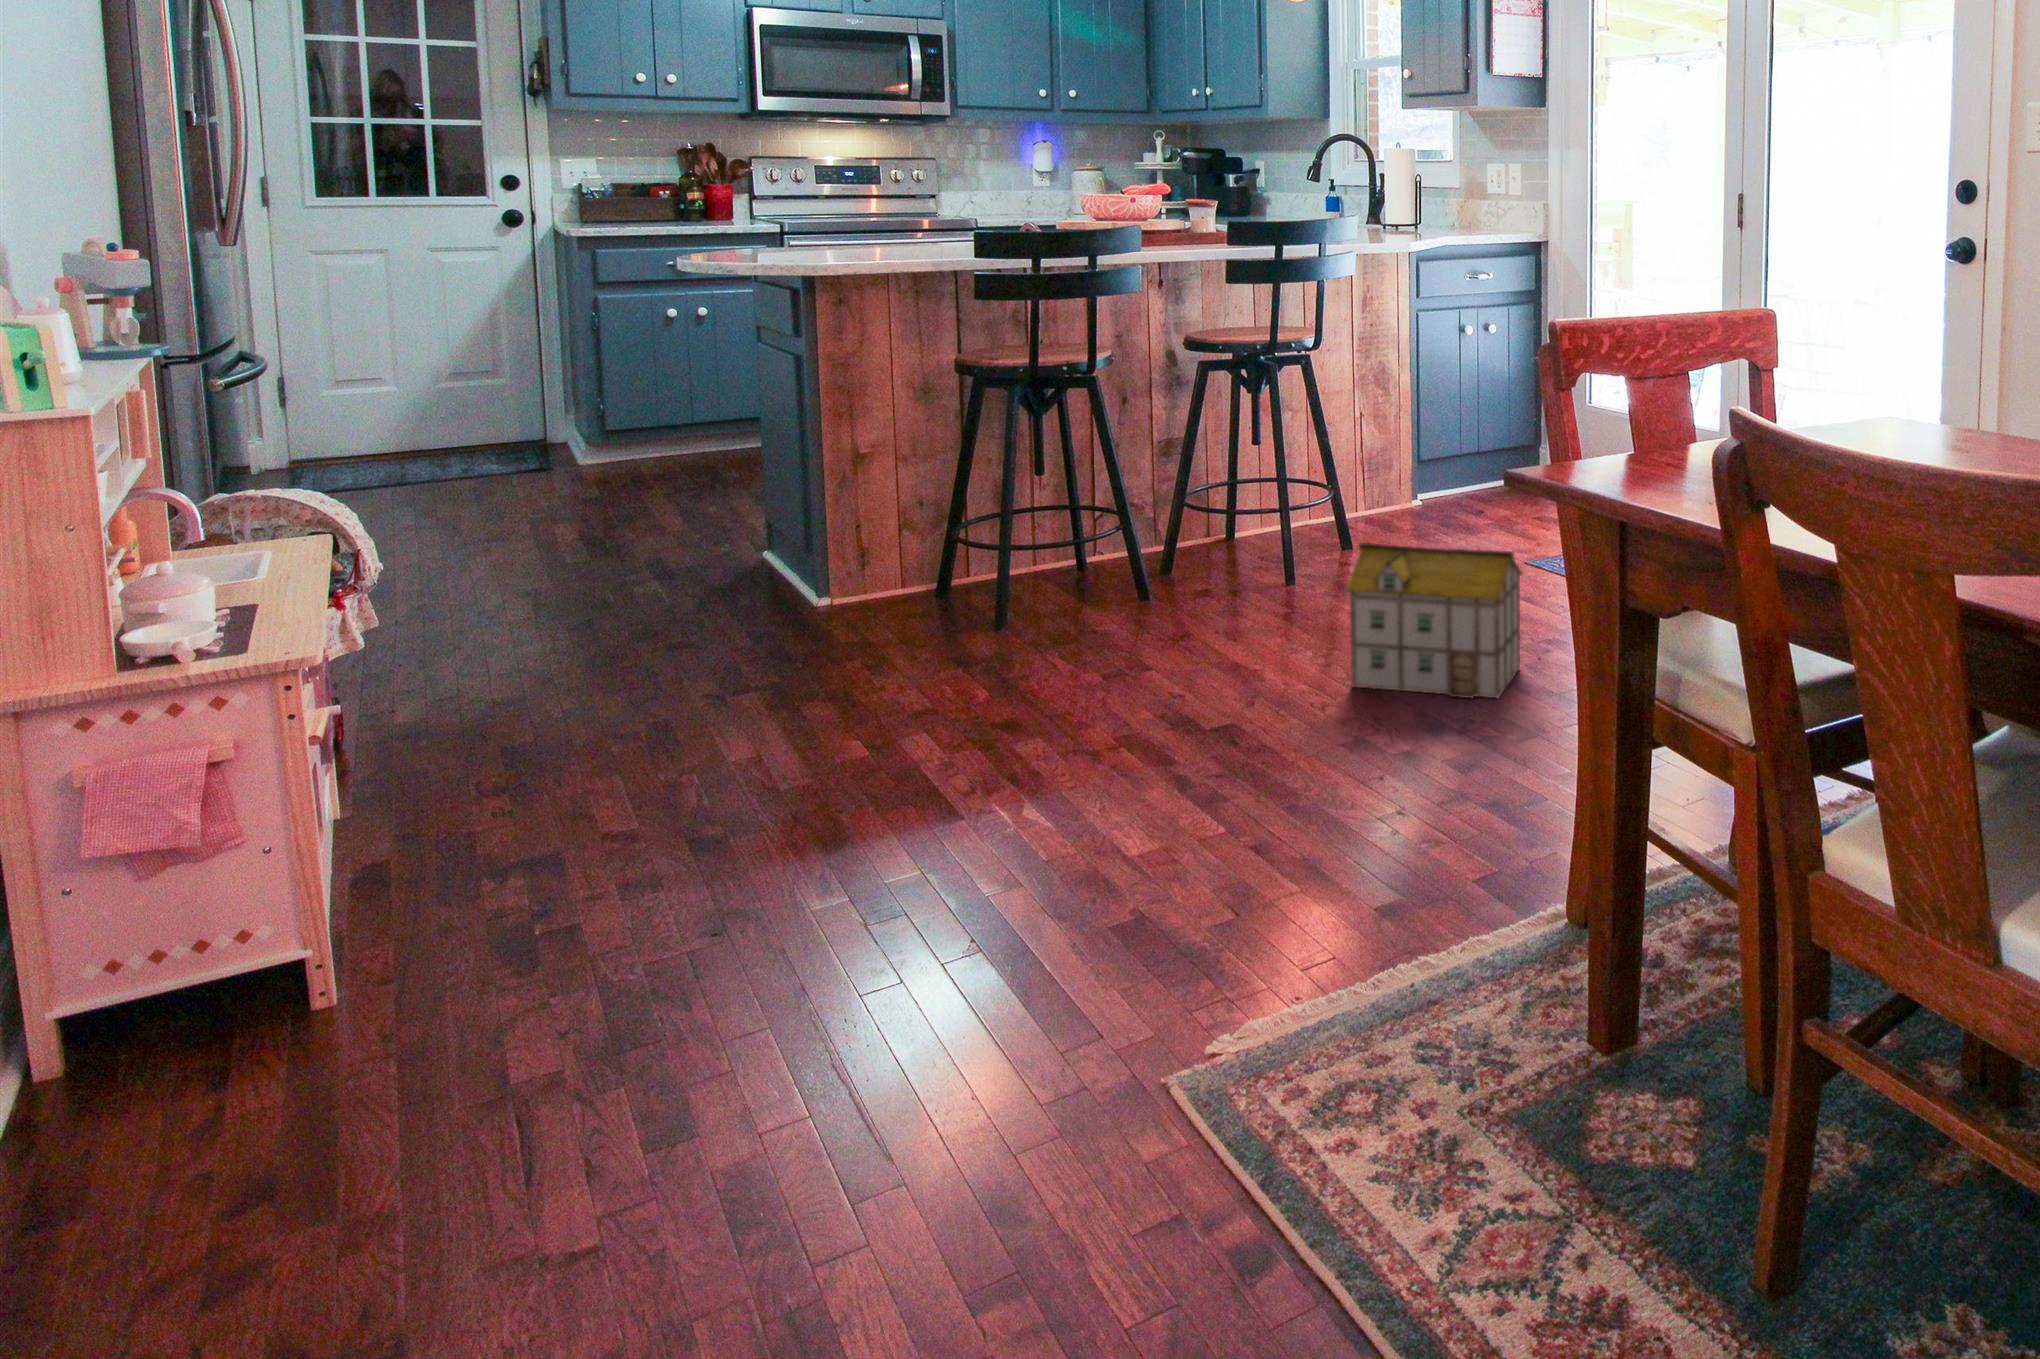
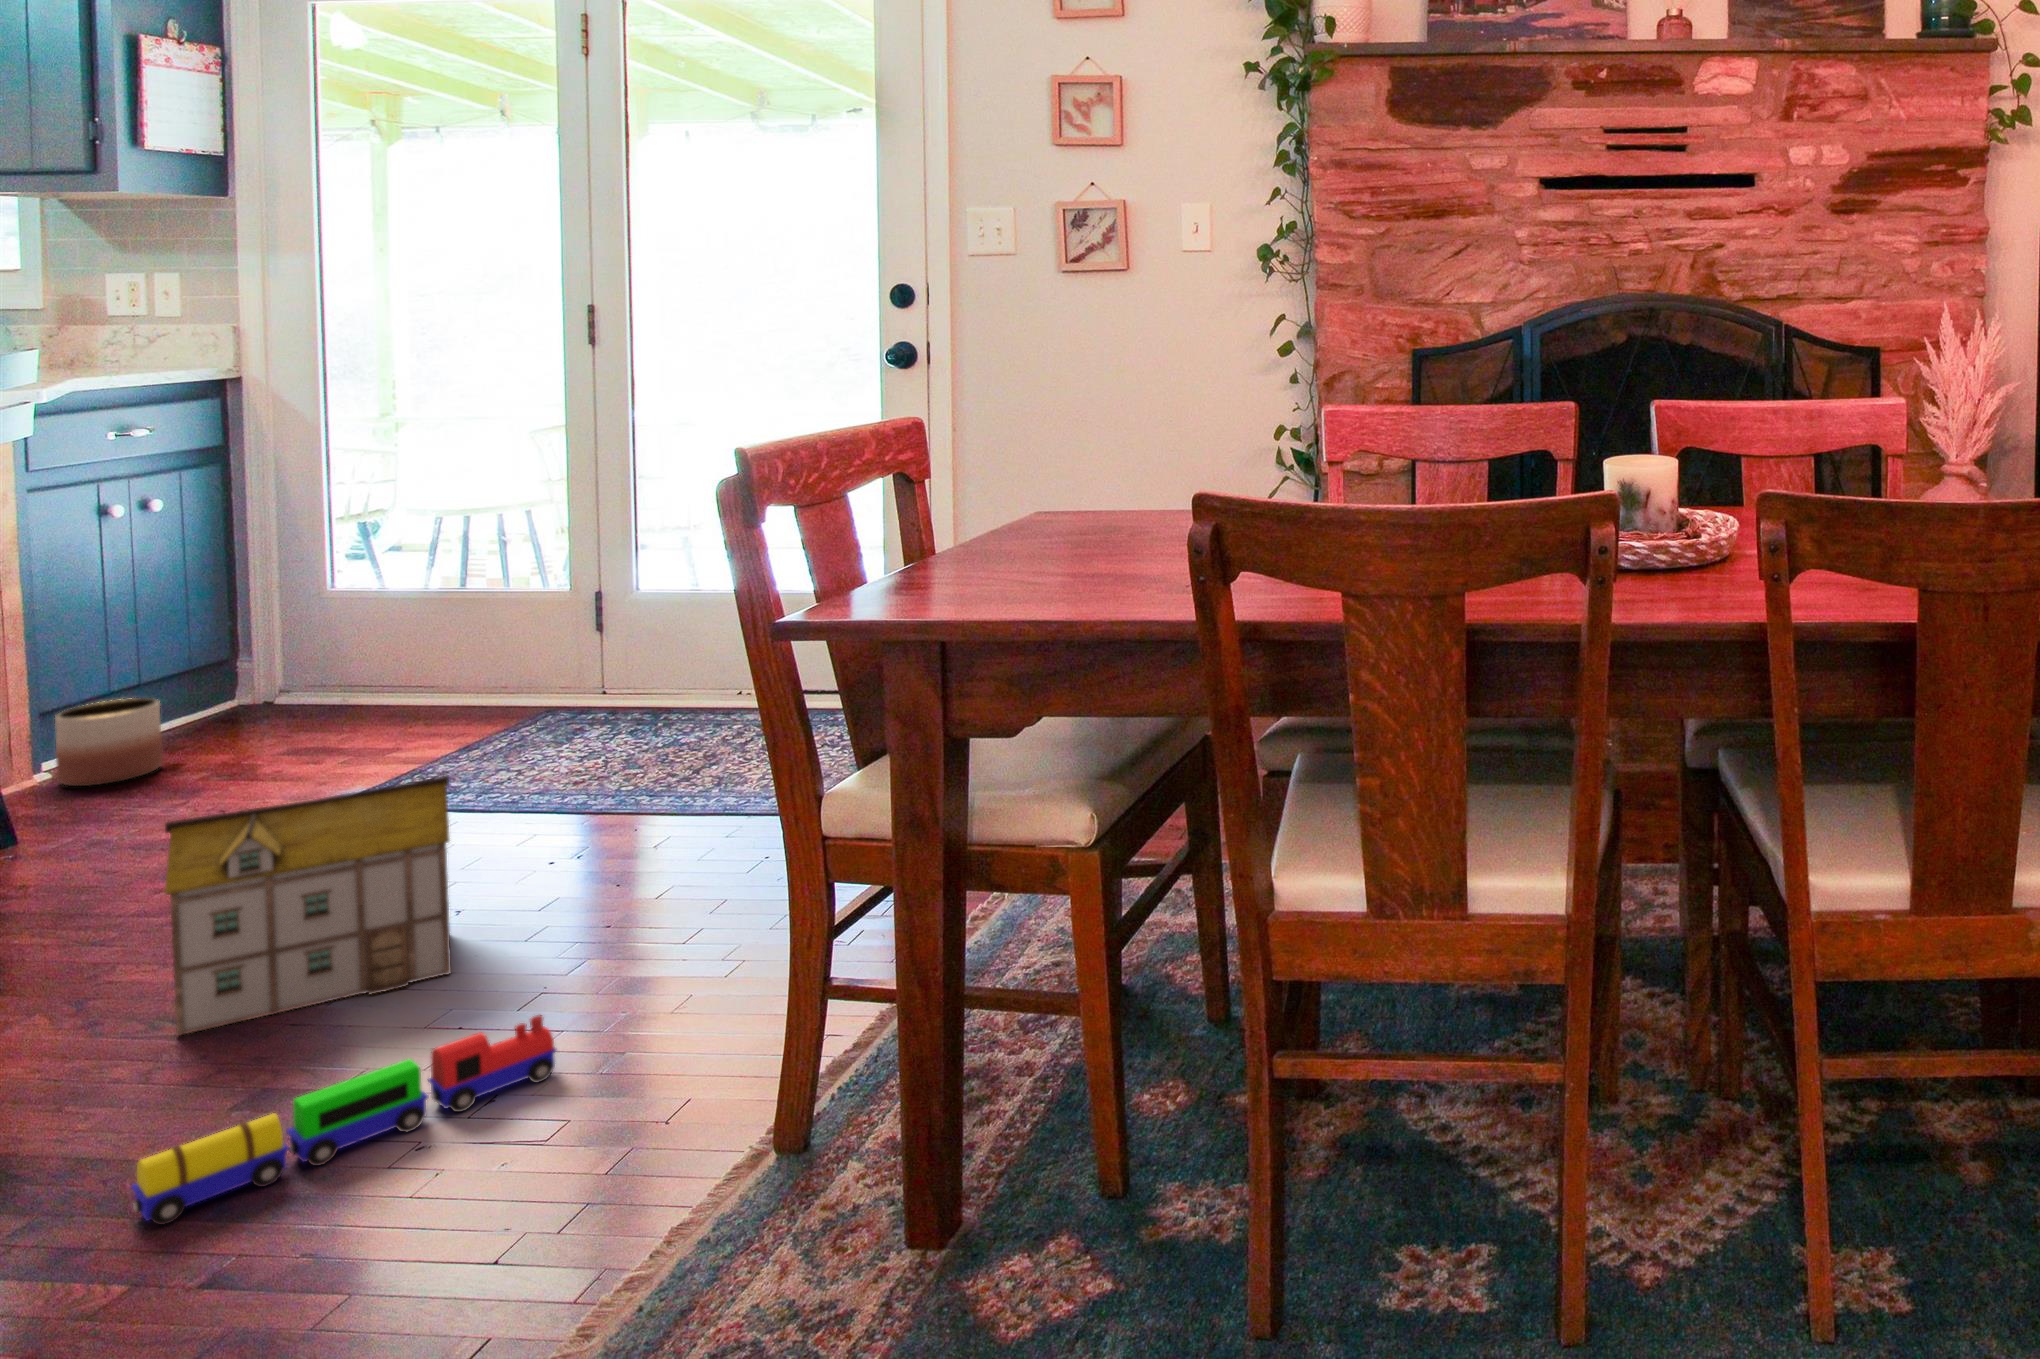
planter: none [1421,456,1474,511] -> present [55,698,163,786]
toy train: none [1251,746,1498,804] -> present [132,1015,556,1225]

